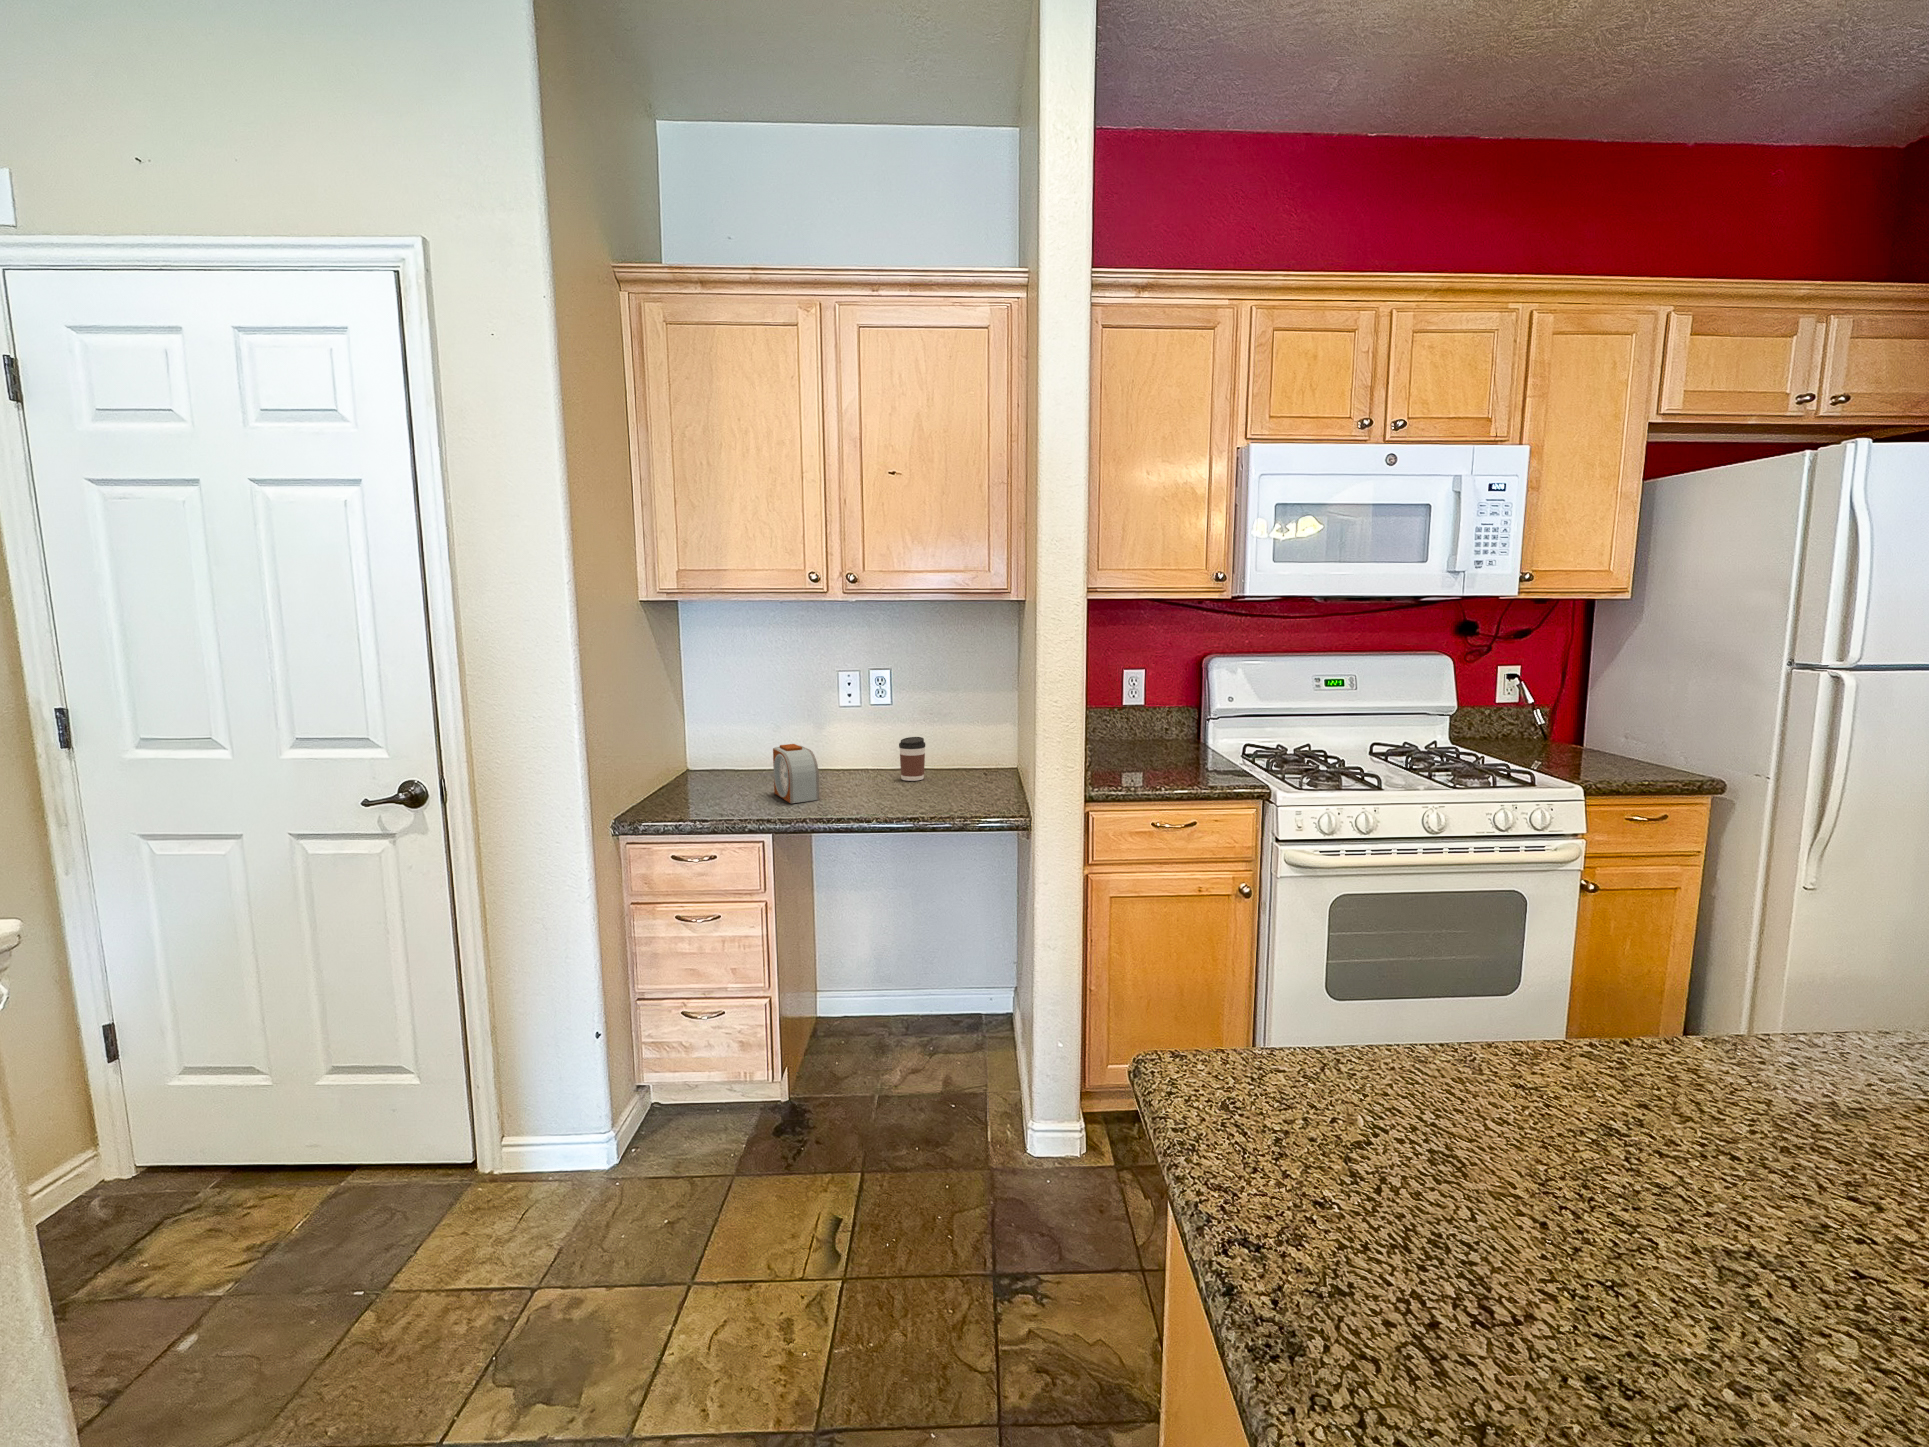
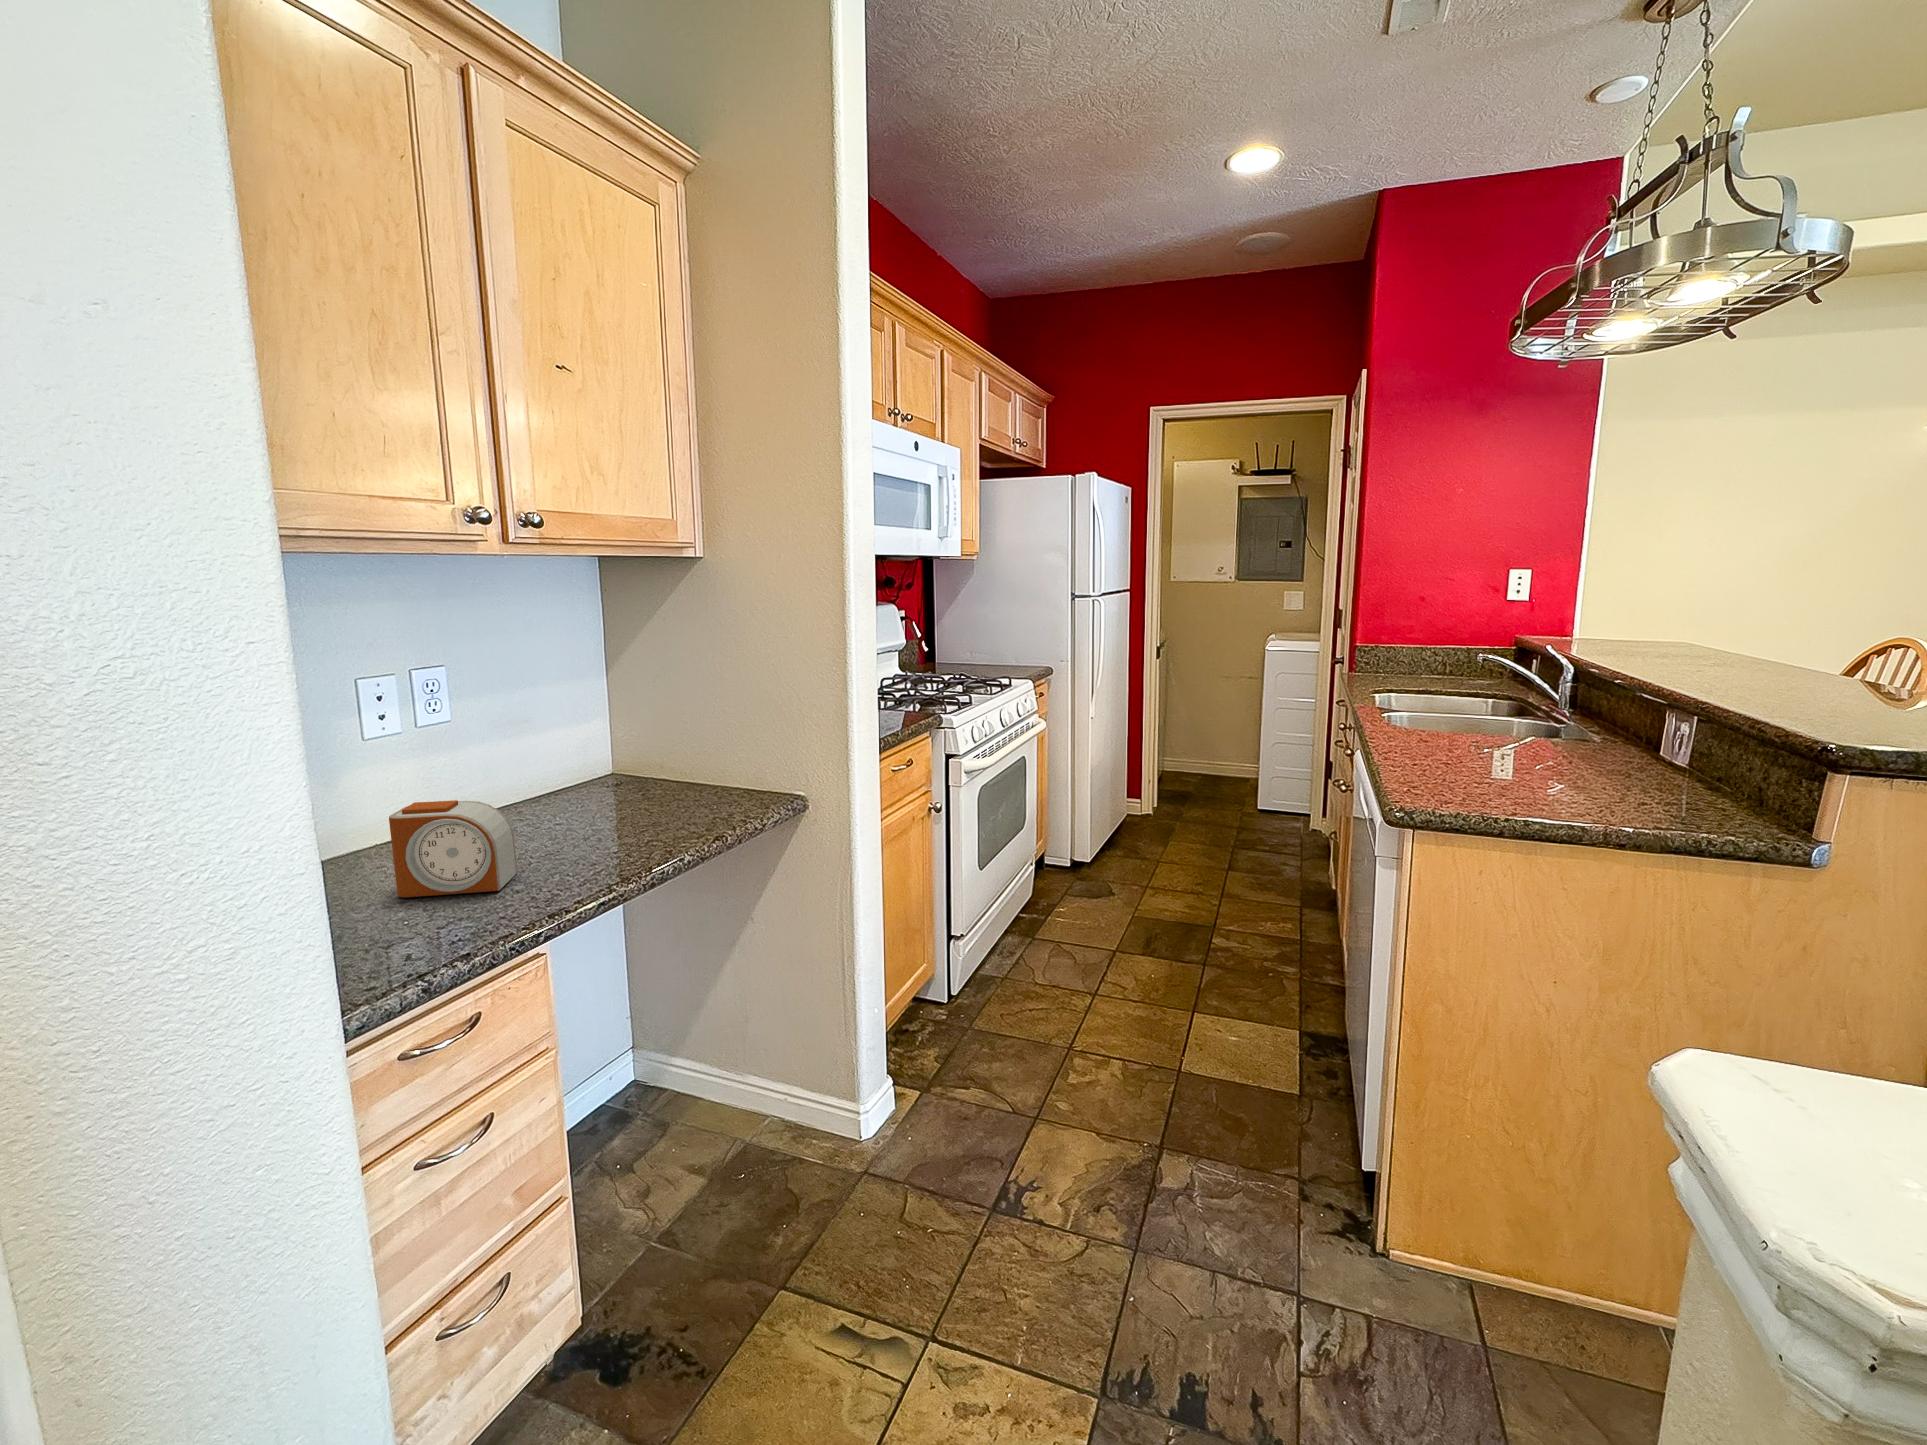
coffee cup: present [899,737,925,781] -> none [513,753,560,819]

